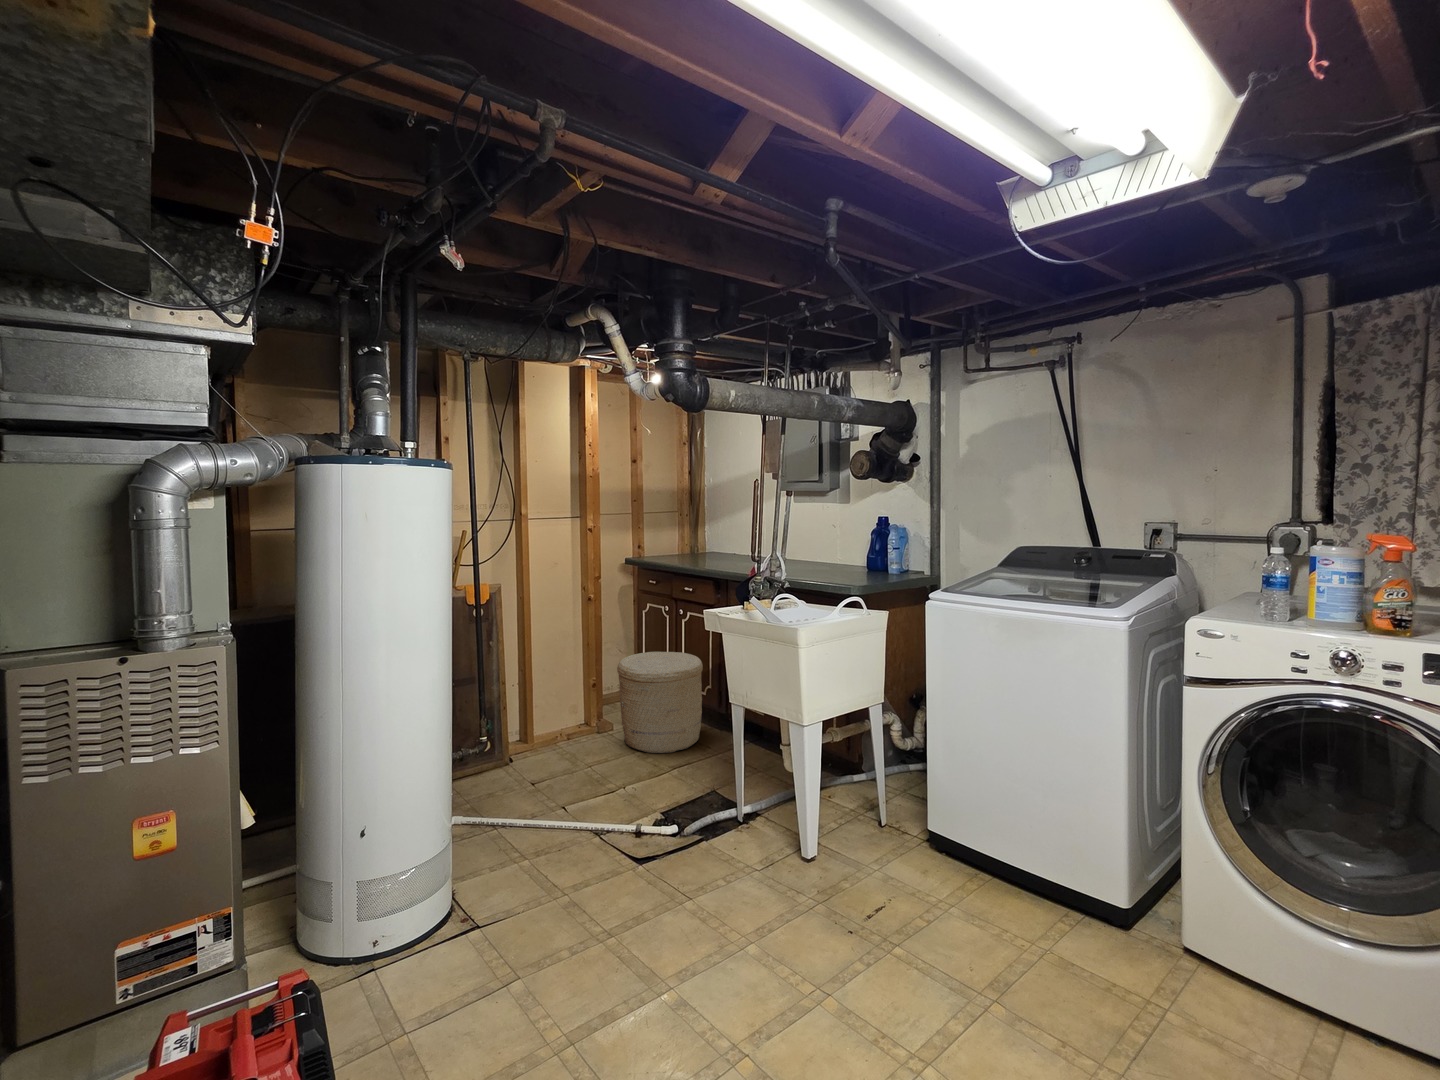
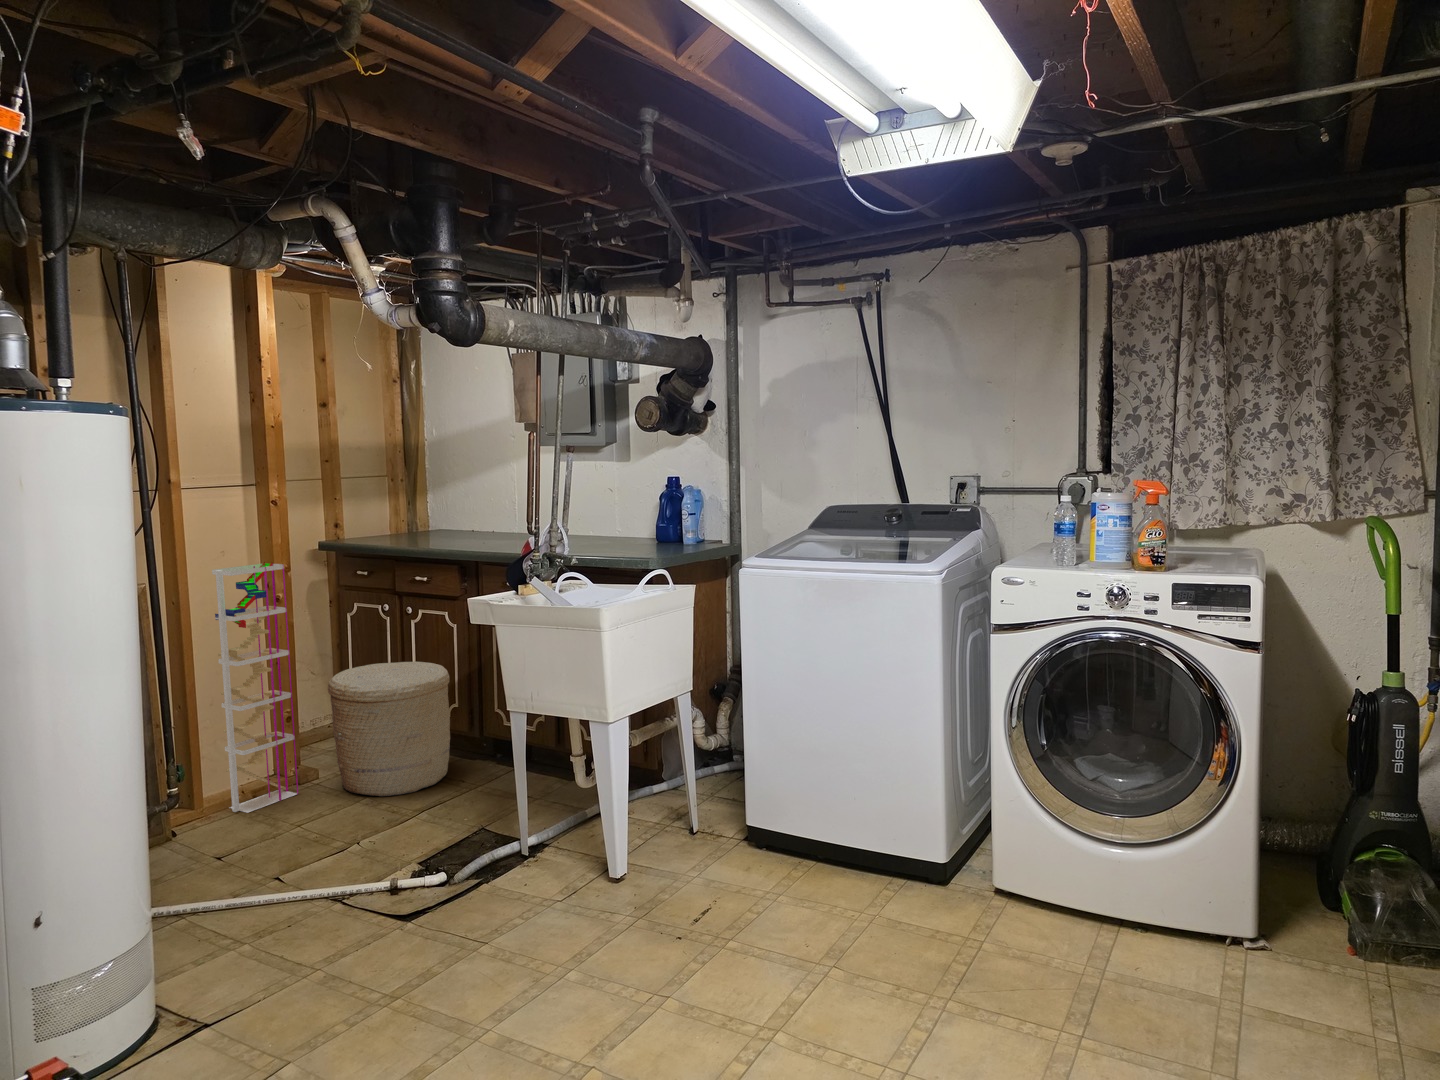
shelving unit: none [544,574,595,753] -> present [212,562,298,813]

